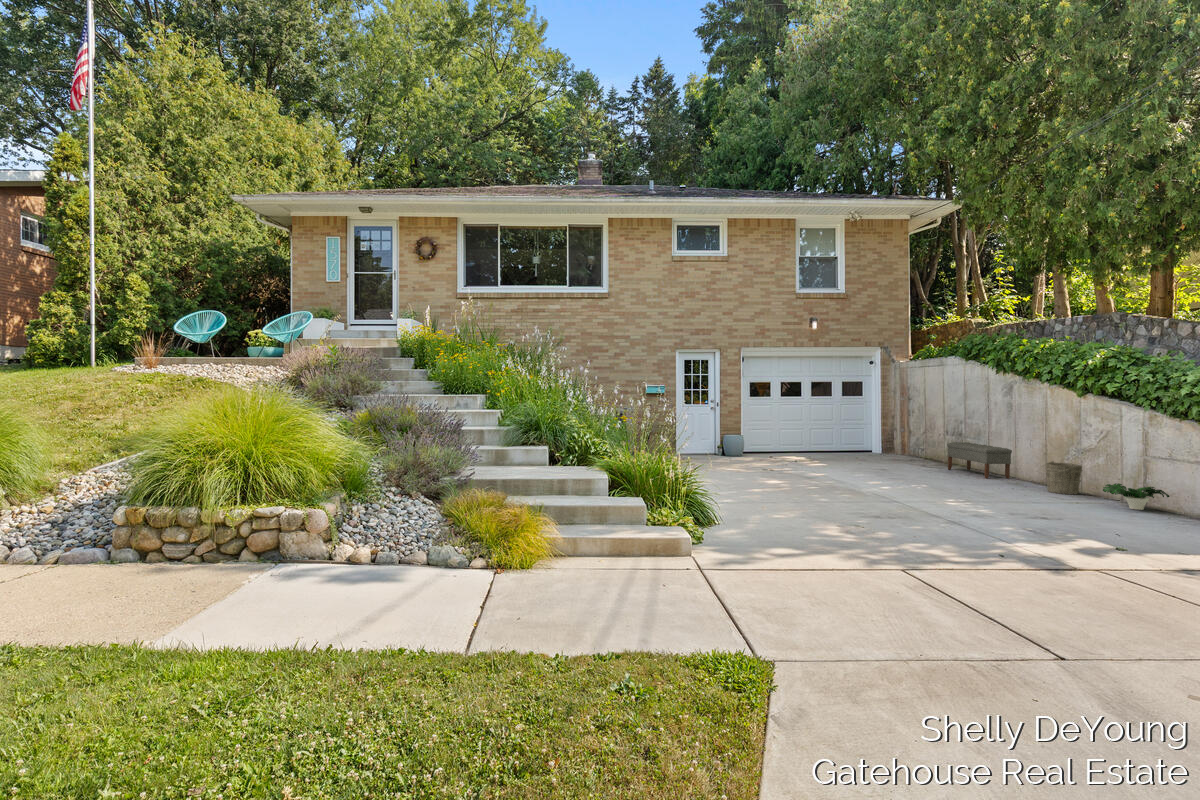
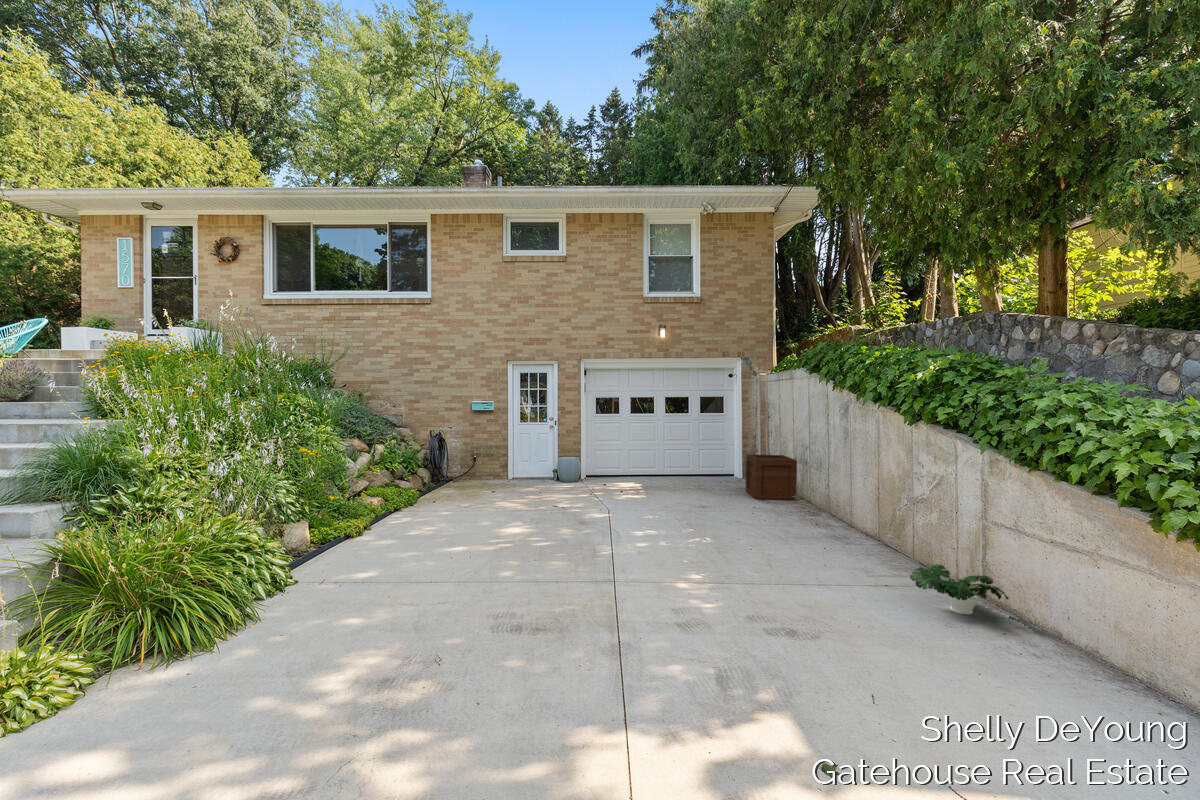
wooden crate: none [899,429,949,465] -> present [745,455,797,500]
bench: present [947,442,1012,479] -> none [782,475,846,528]
bucket: present [1045,461,1082,495] -> none [855,515,910,568]

